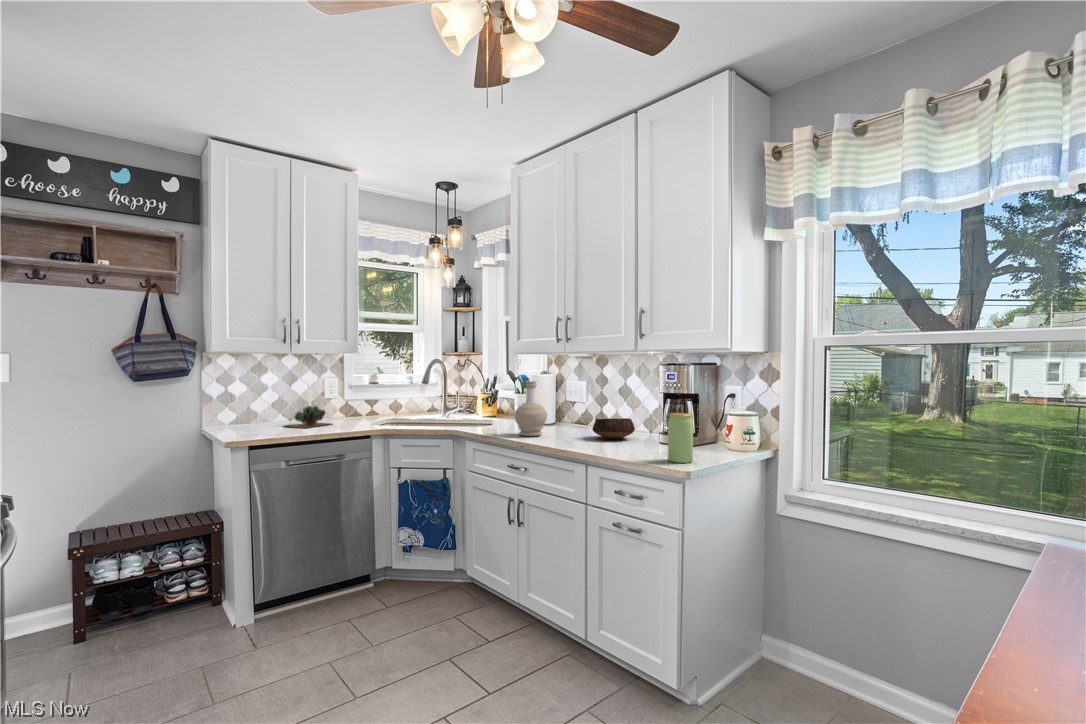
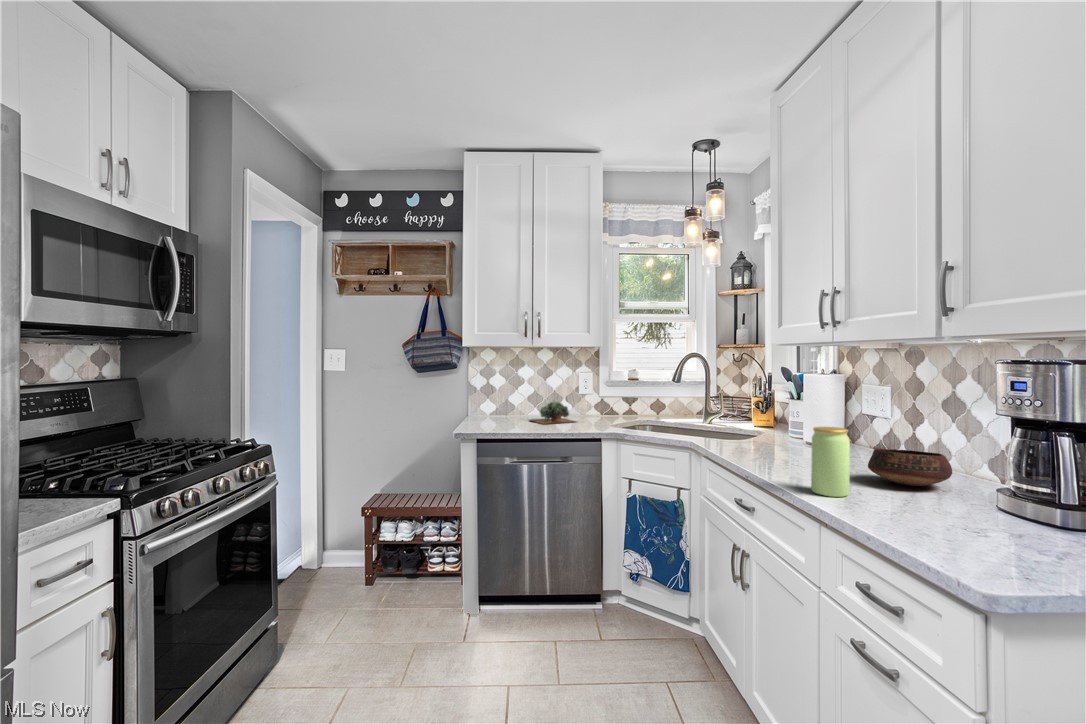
bottle: present [514,381,547,436] -> none [748,384,799,464]
jar: present [668,413,693,463] -> present [811,427,850,497]

